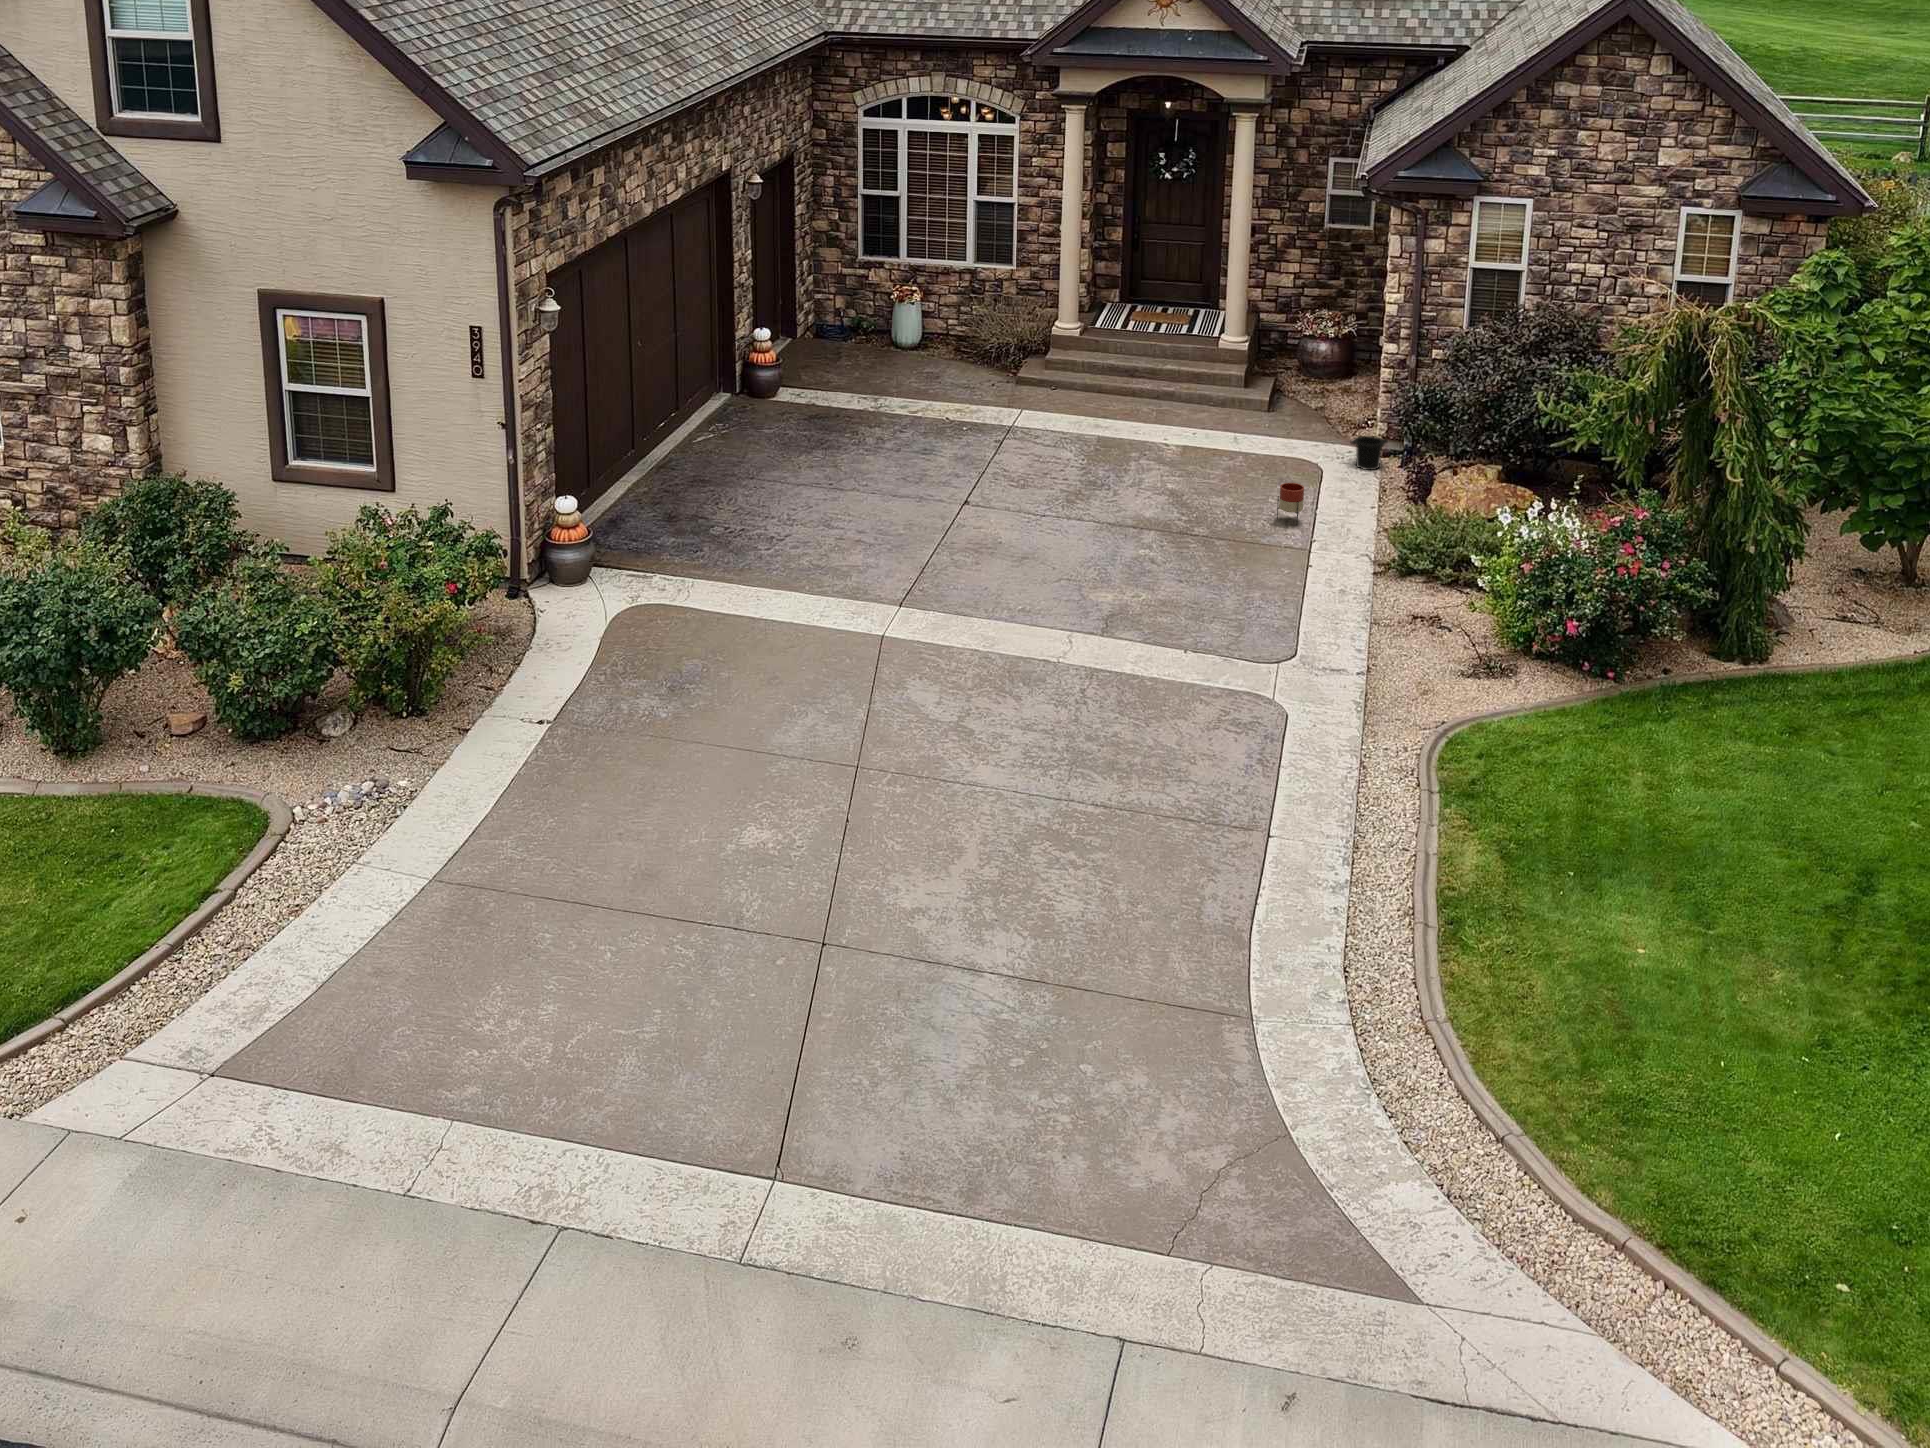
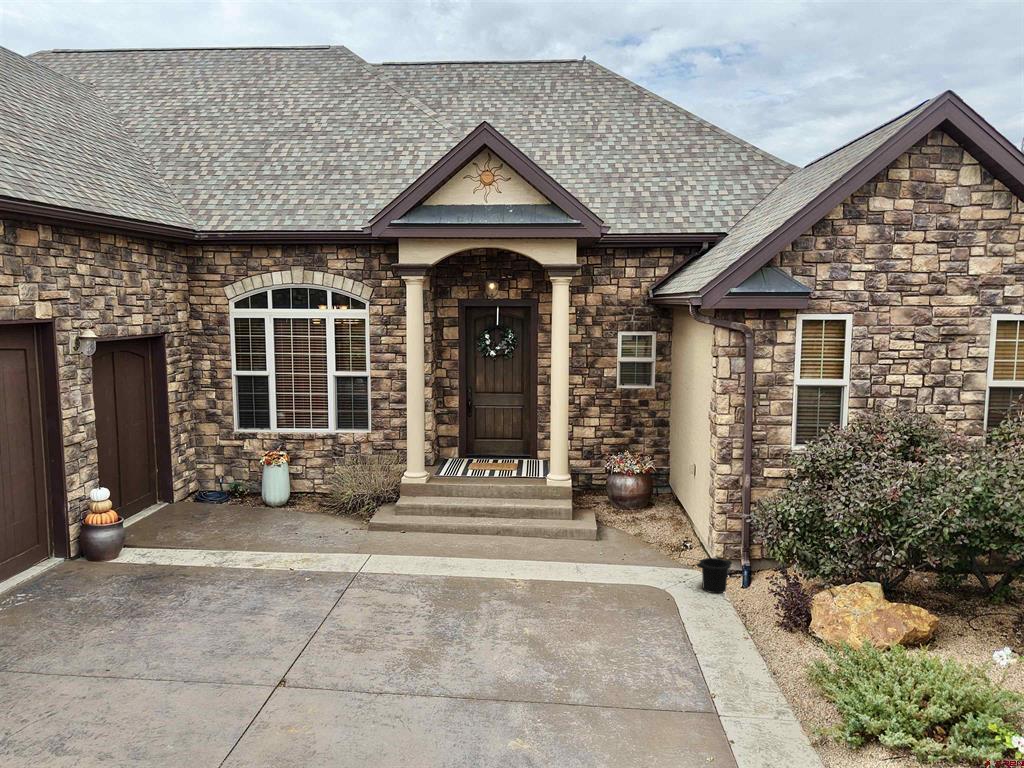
planter: present [1277,483,1304,525] -> none [657,623,688,676]

